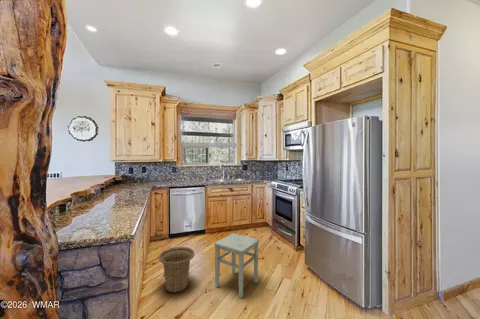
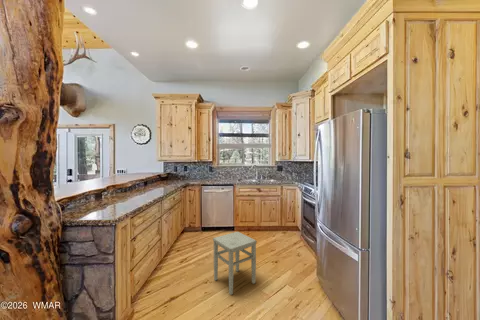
basket: present [159,247,195,293] -> none [167,238,199,278]

